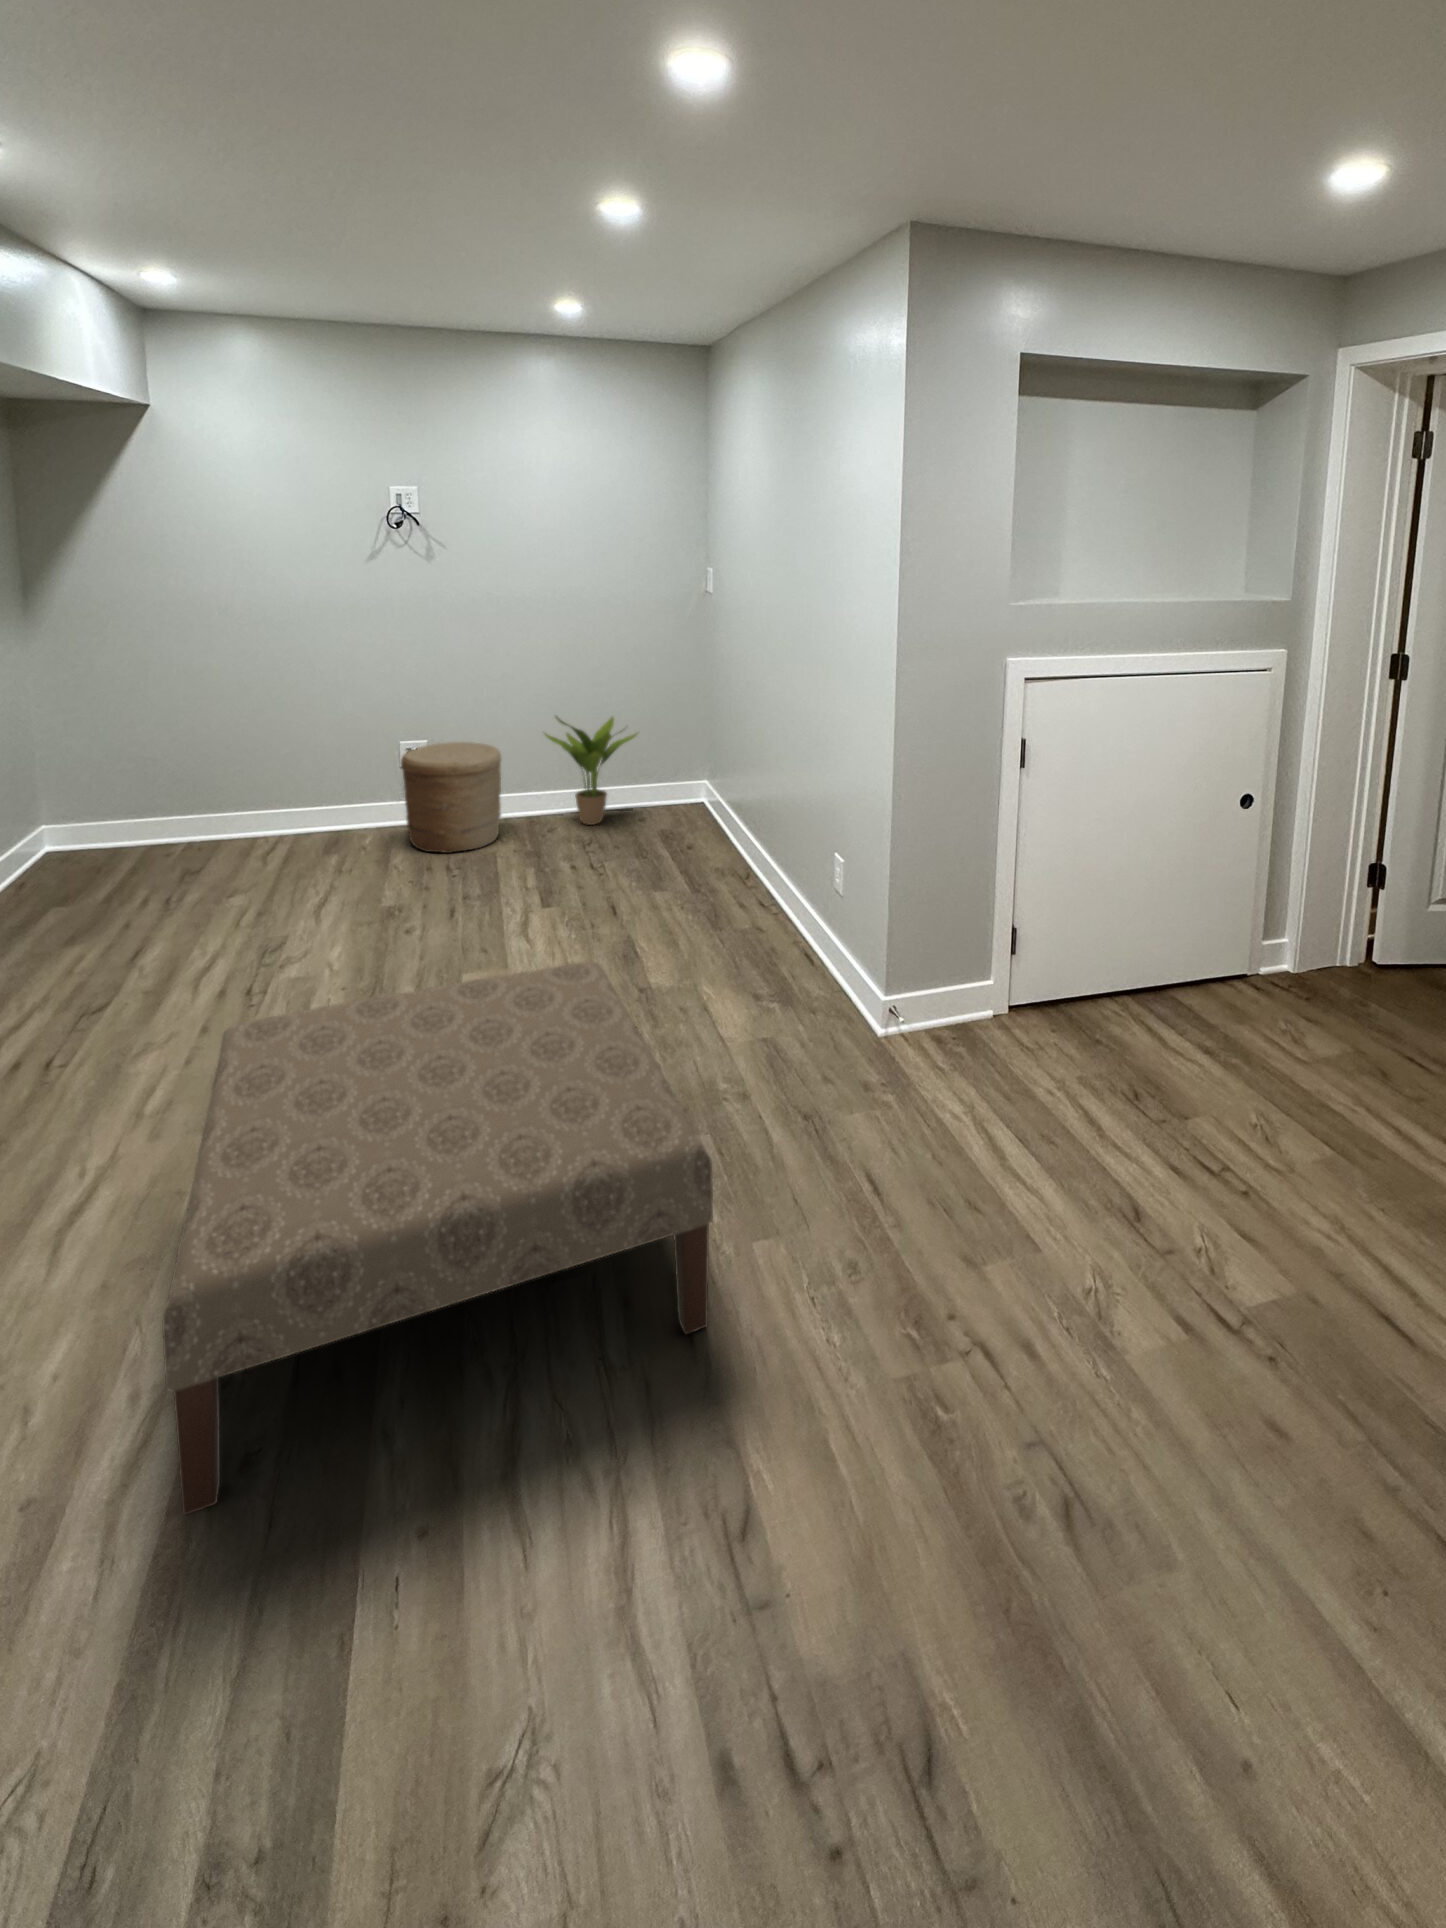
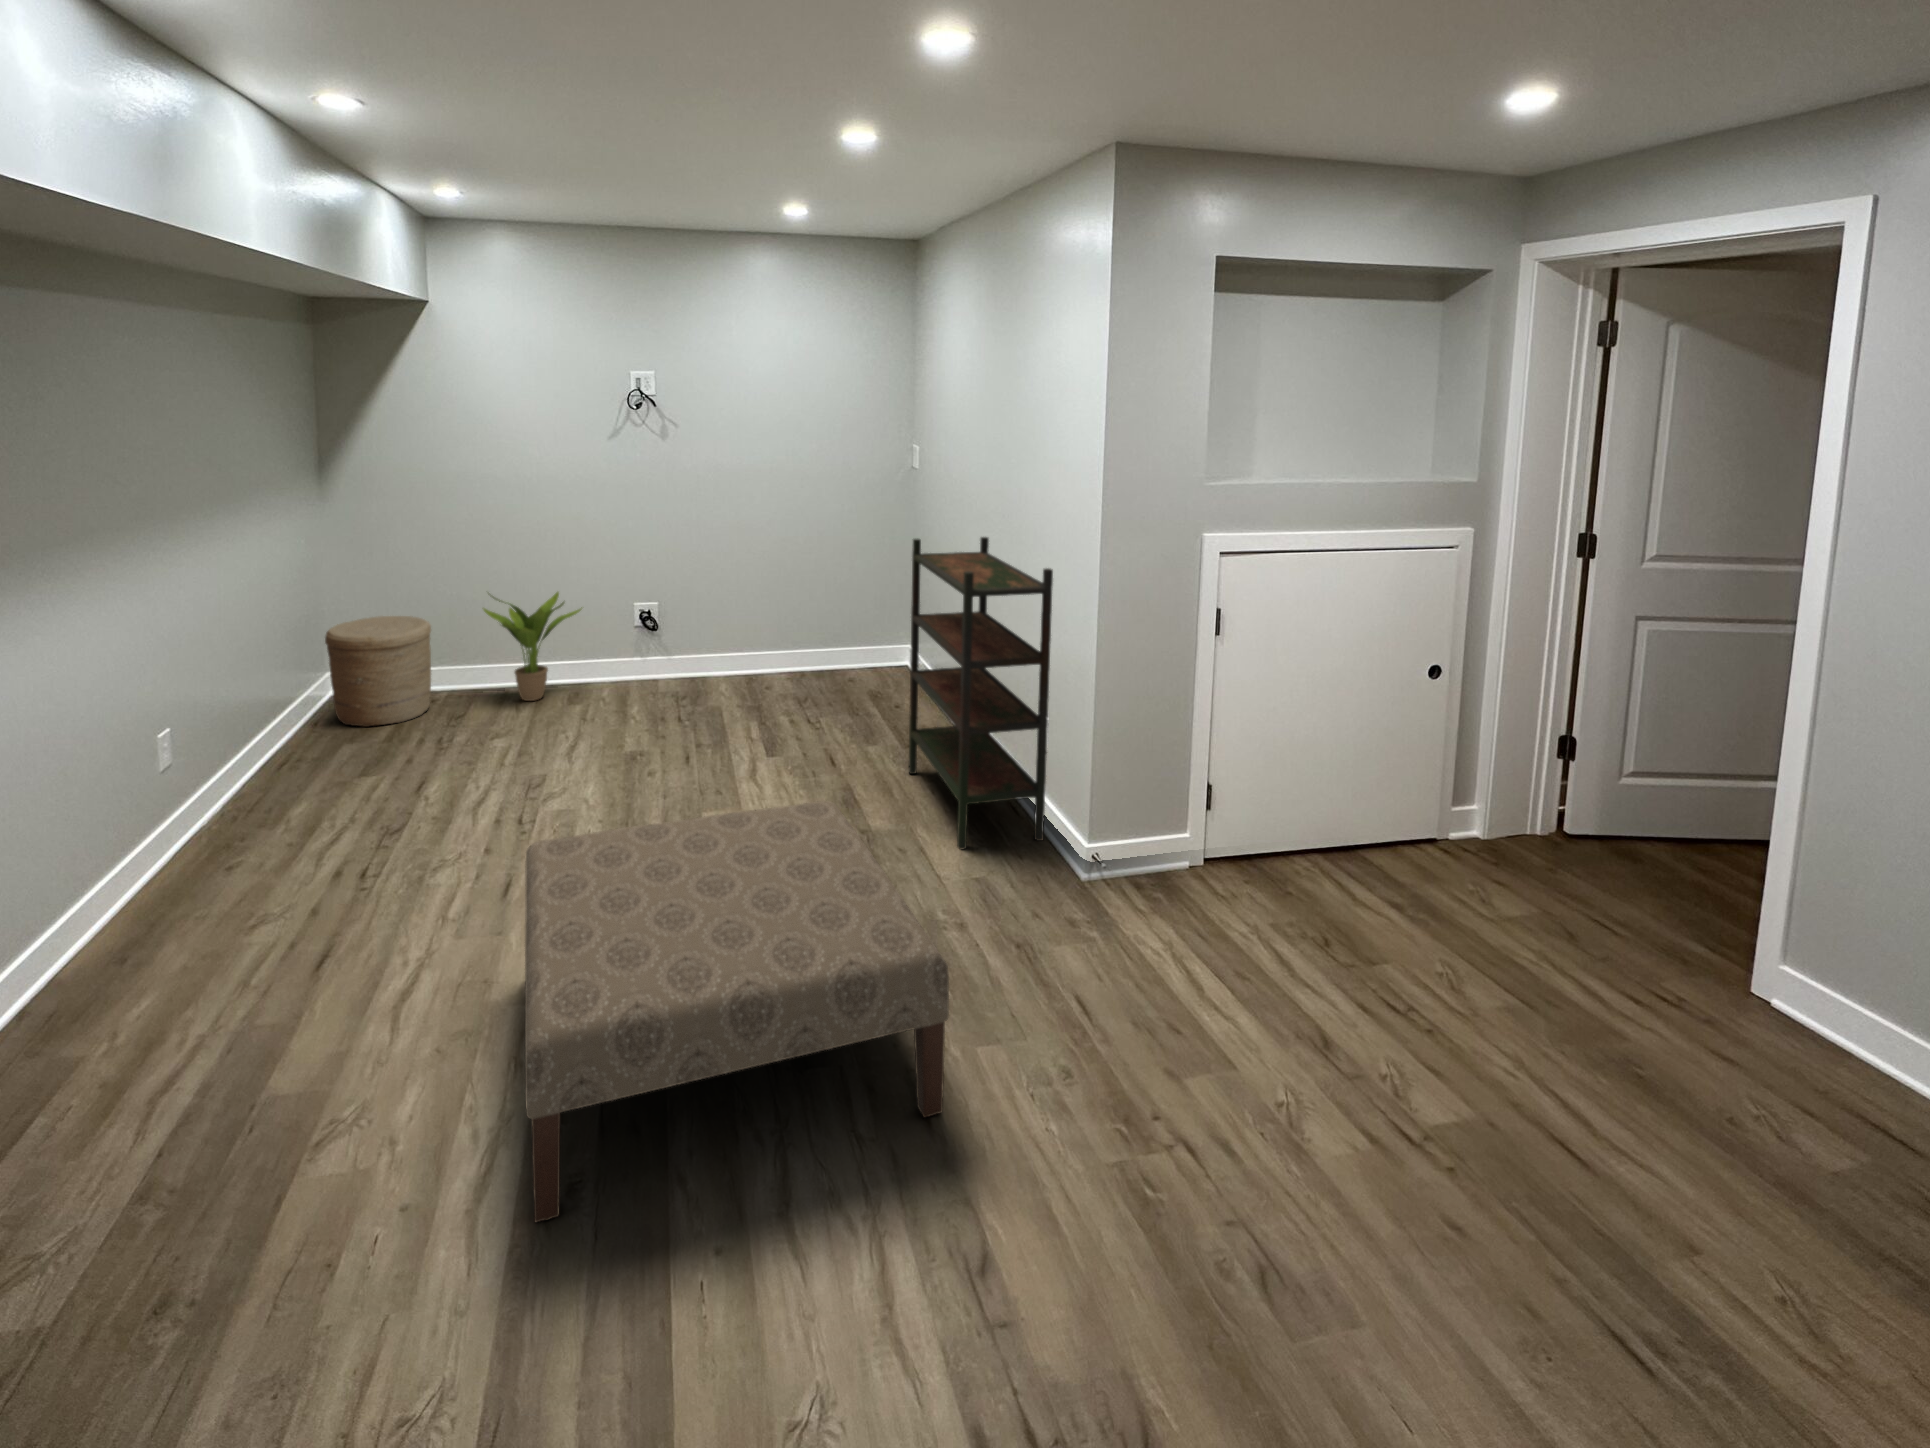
bookshelf: none [698,665,848,1004] -> present [909,537,1053,850]
potted plant: present [545,717,637,825] -> present [483,592,582,701]
woven basket: present [401,742,501,853] -> present [325,616,431,727]

